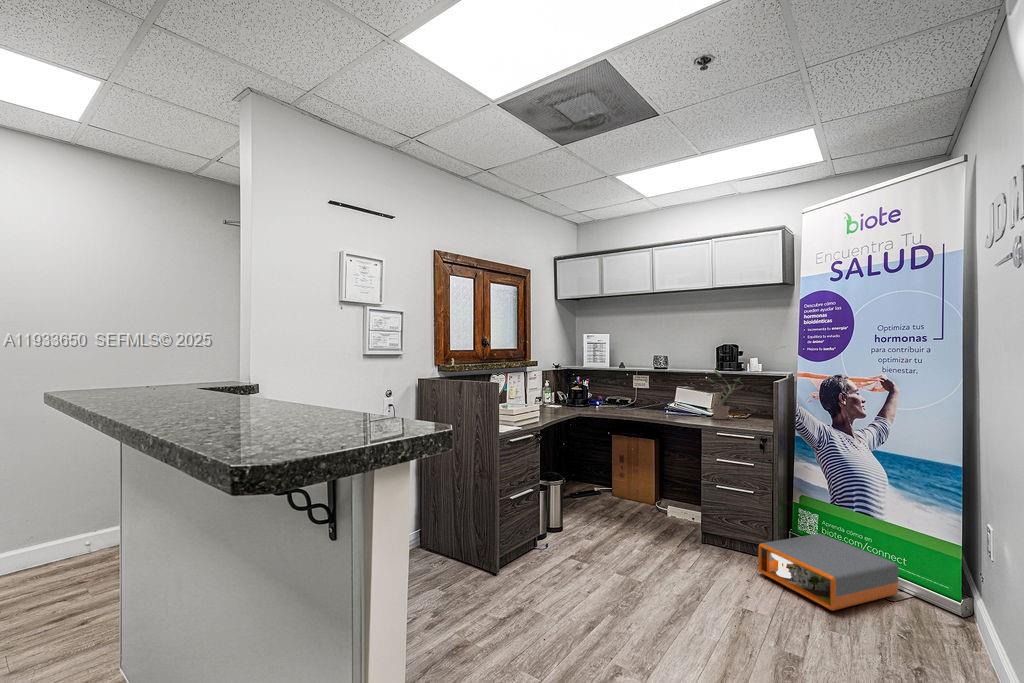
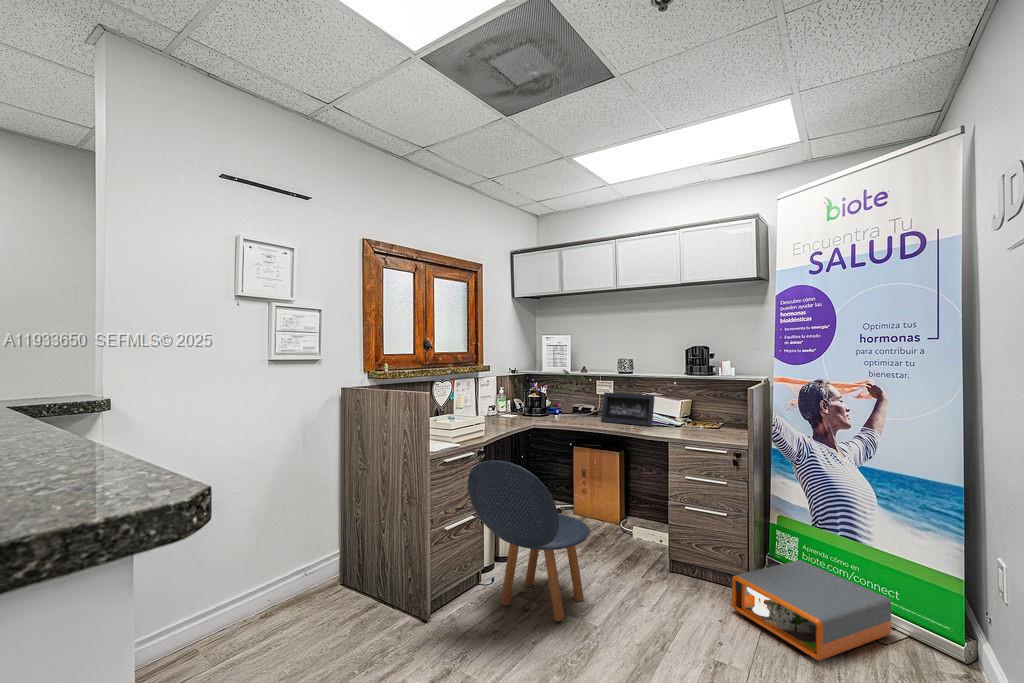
potted plant: present [708,370,740,419] -> present [554,369,585,413]
picture frame: none [639,386,689,416] -> present [601,393,655,426]
chair: none [531,439,634,577] -> present [468,460,590,621]

